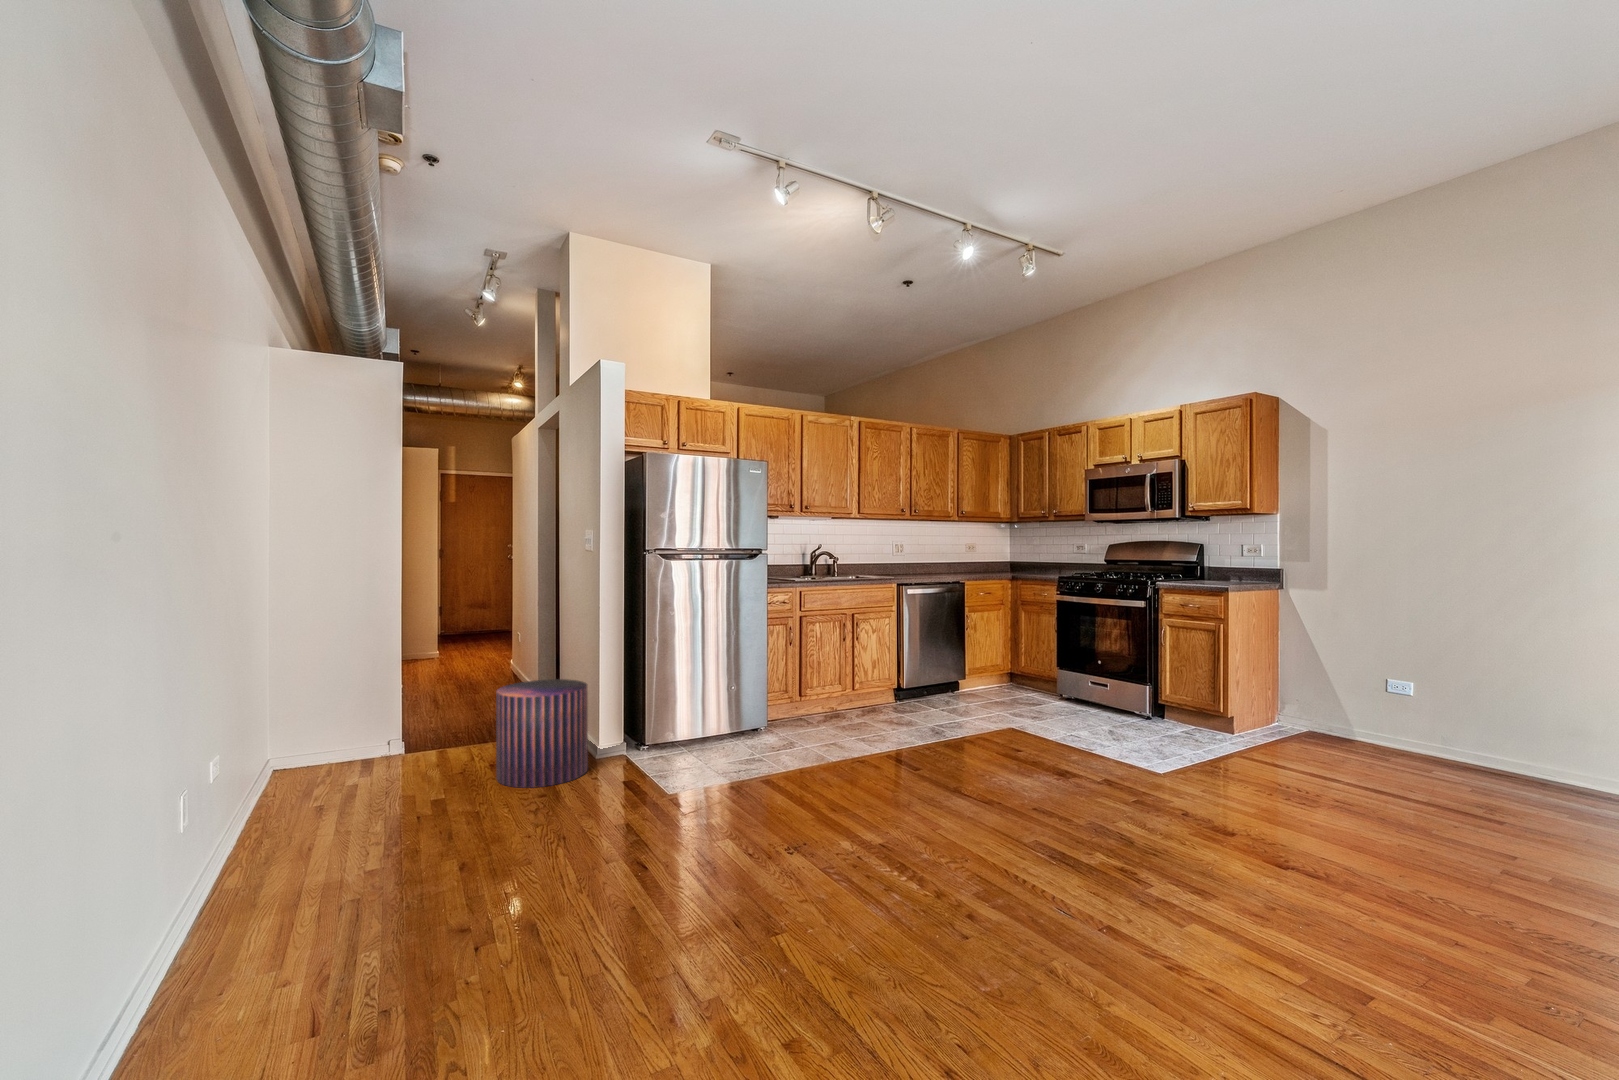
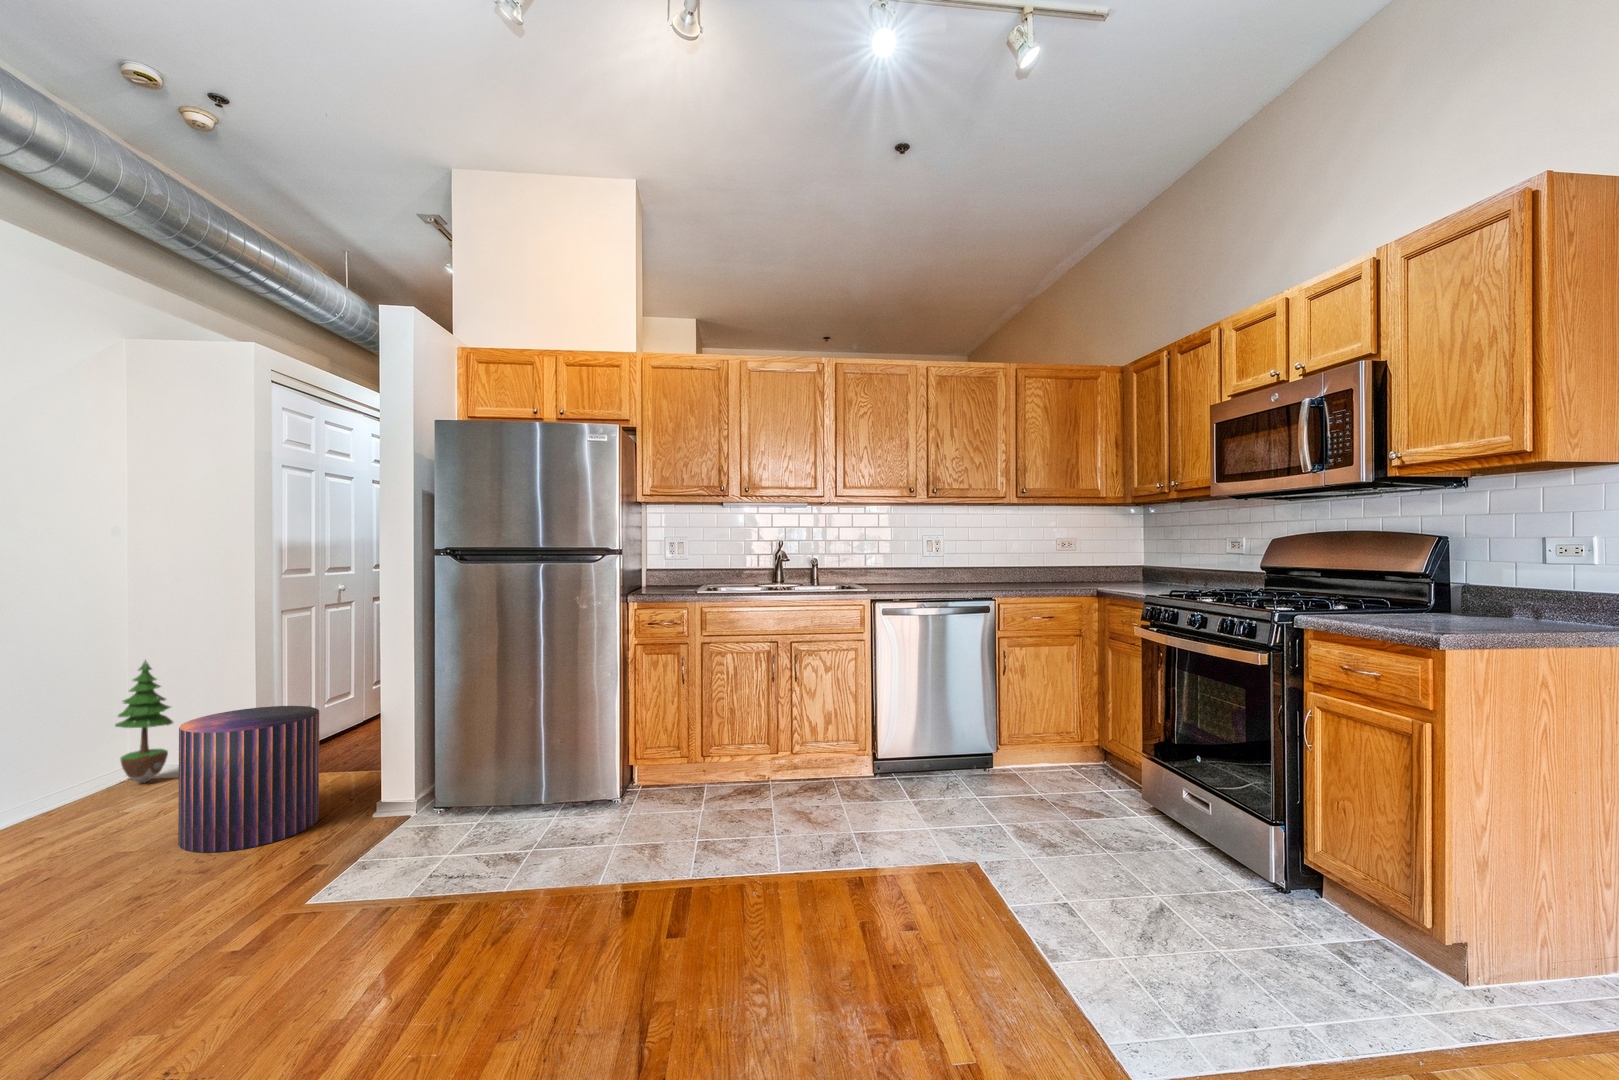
potted tree: none [327,656,374,767] -> present [115,661,173,783]

